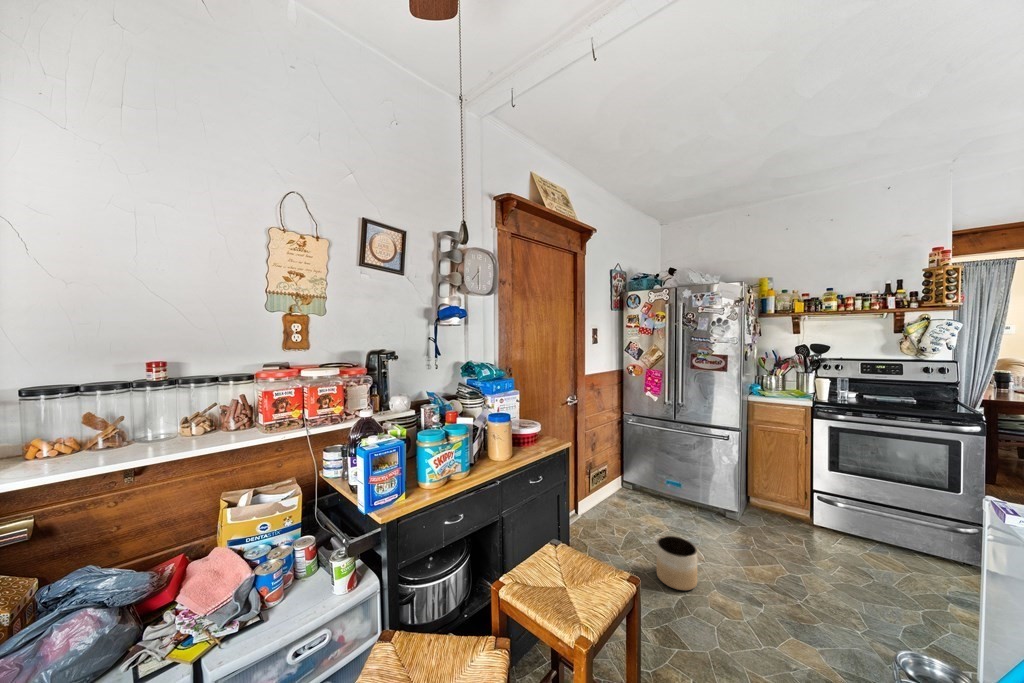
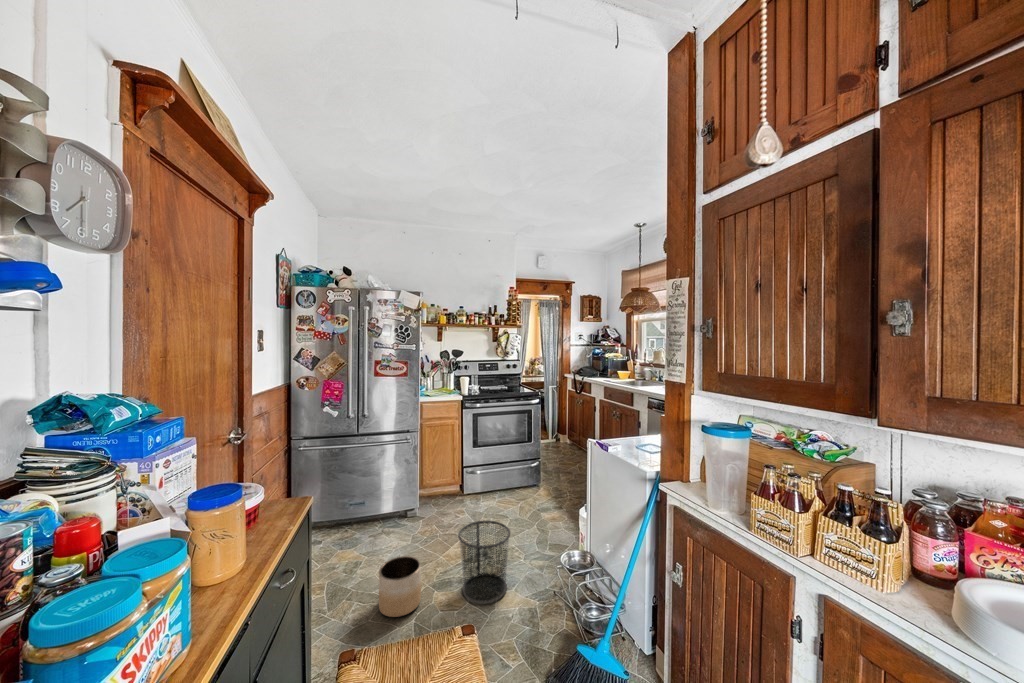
waste bin: none [738,542,813,643] -> present [458,520,510,604]

